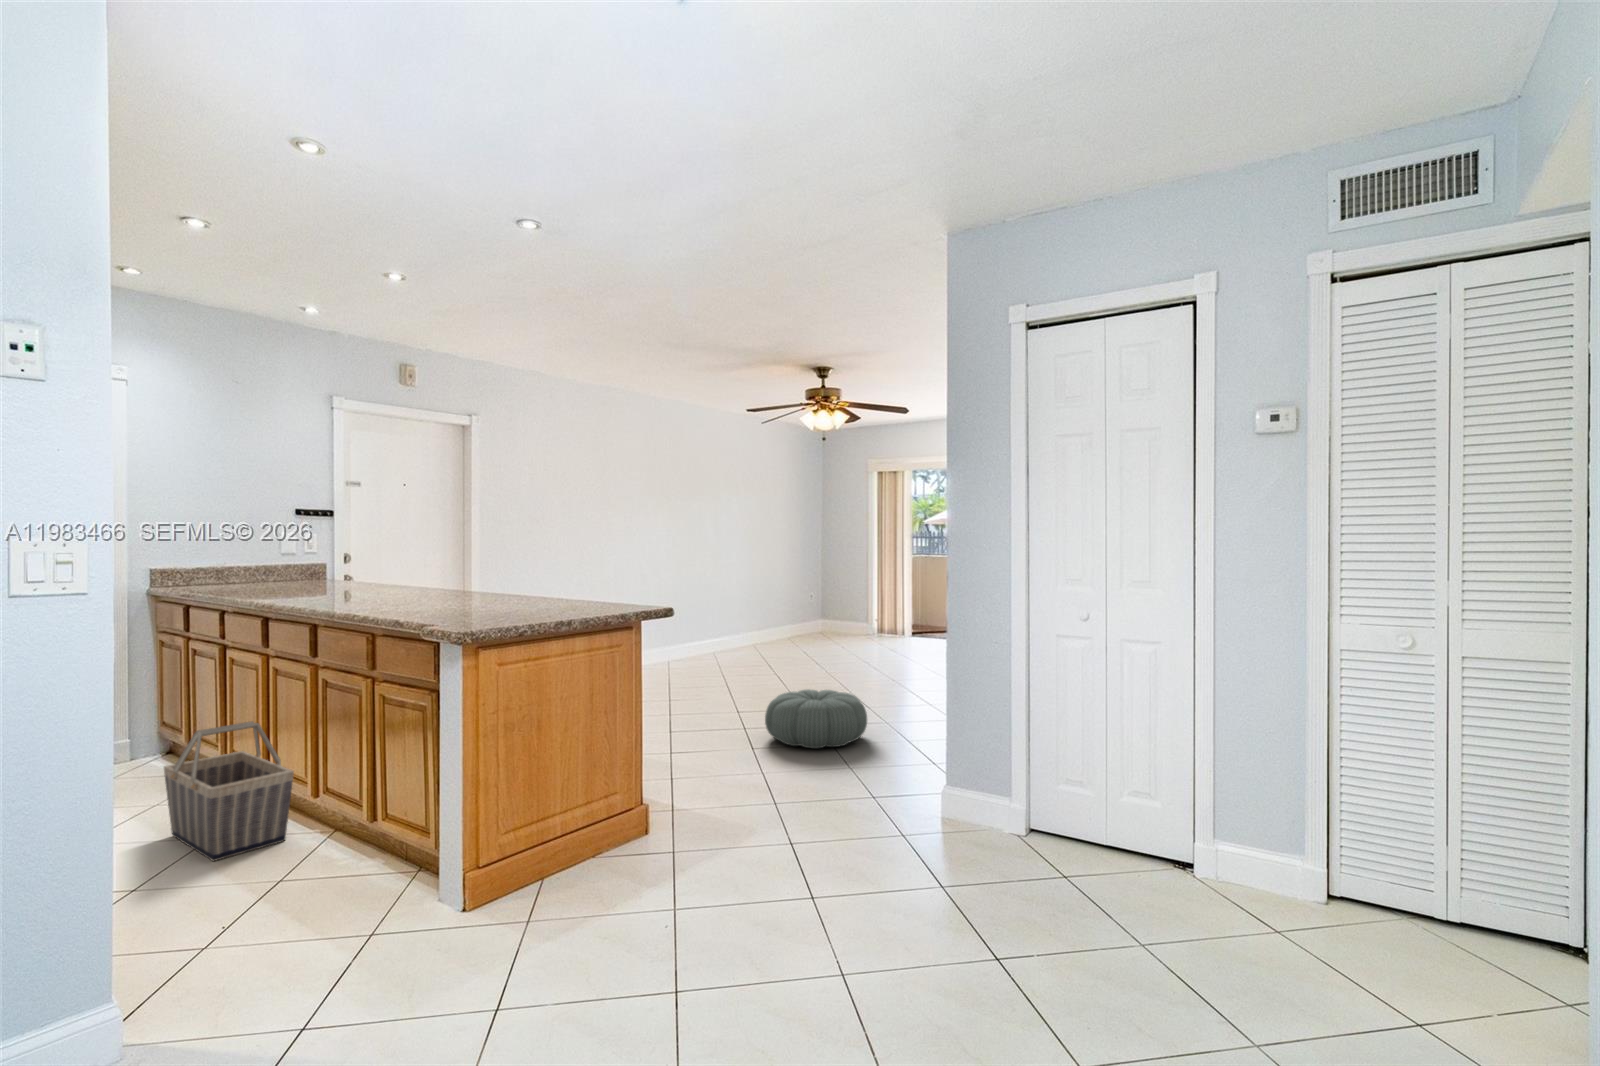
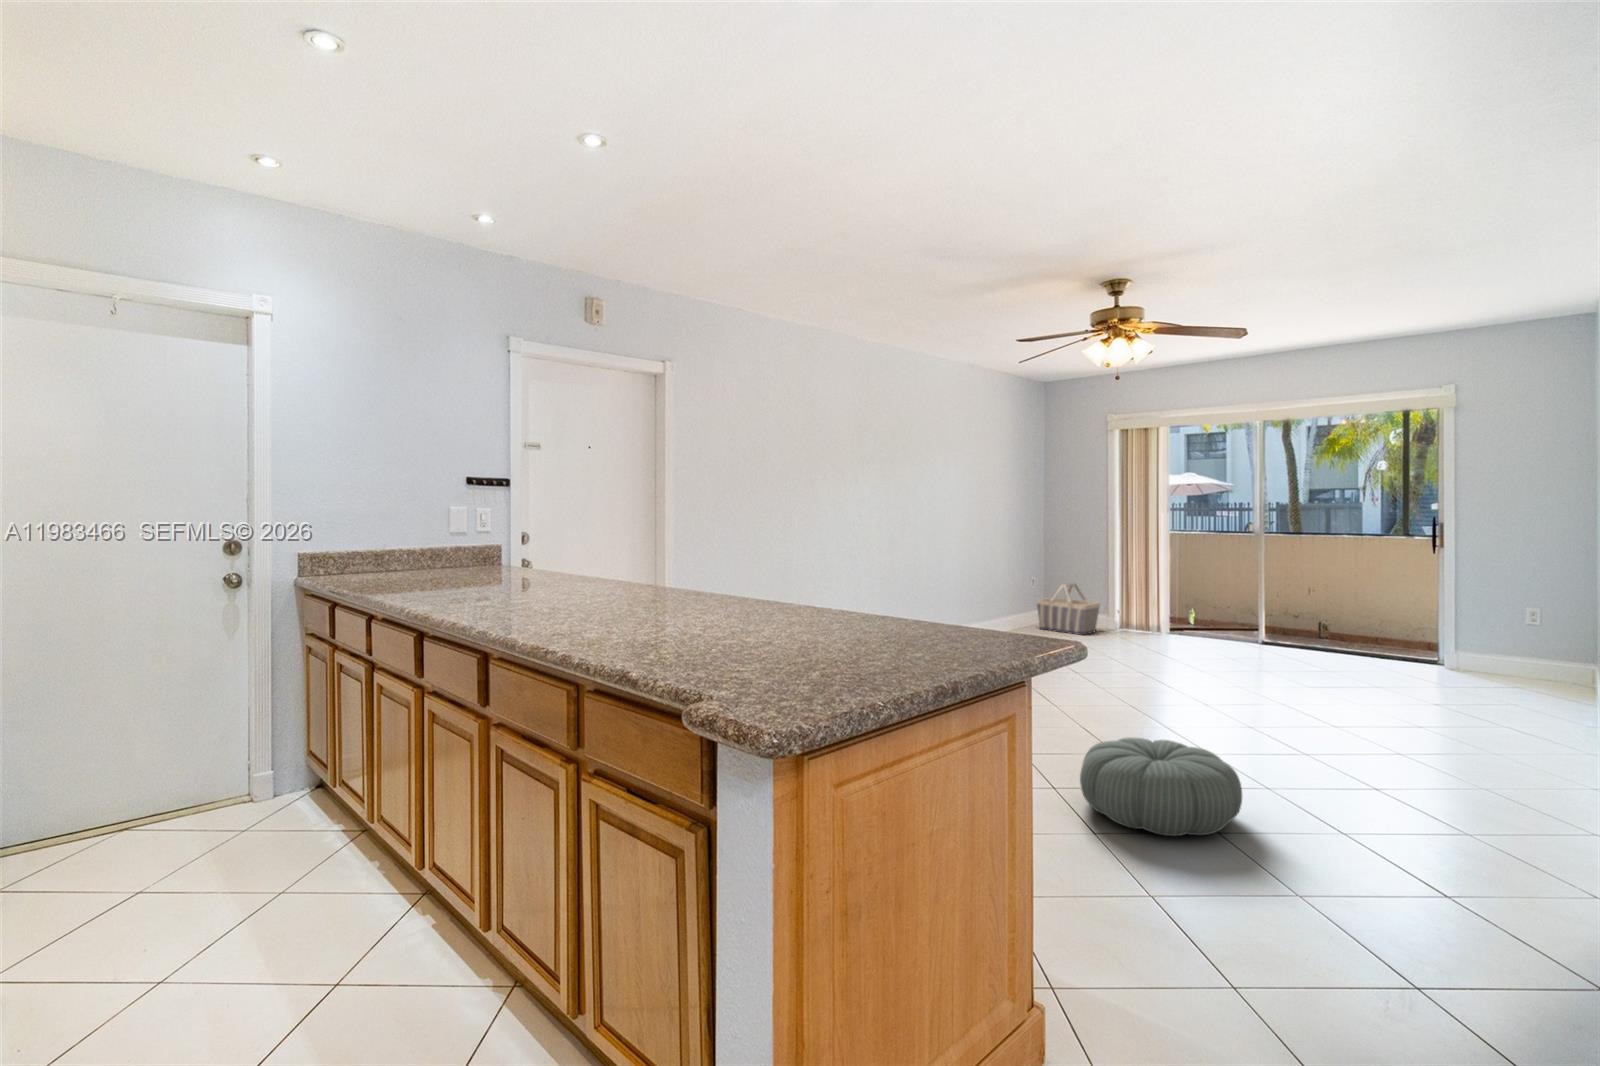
basket: present [164,721,294,861] -> present [1037,583,1100,635]

